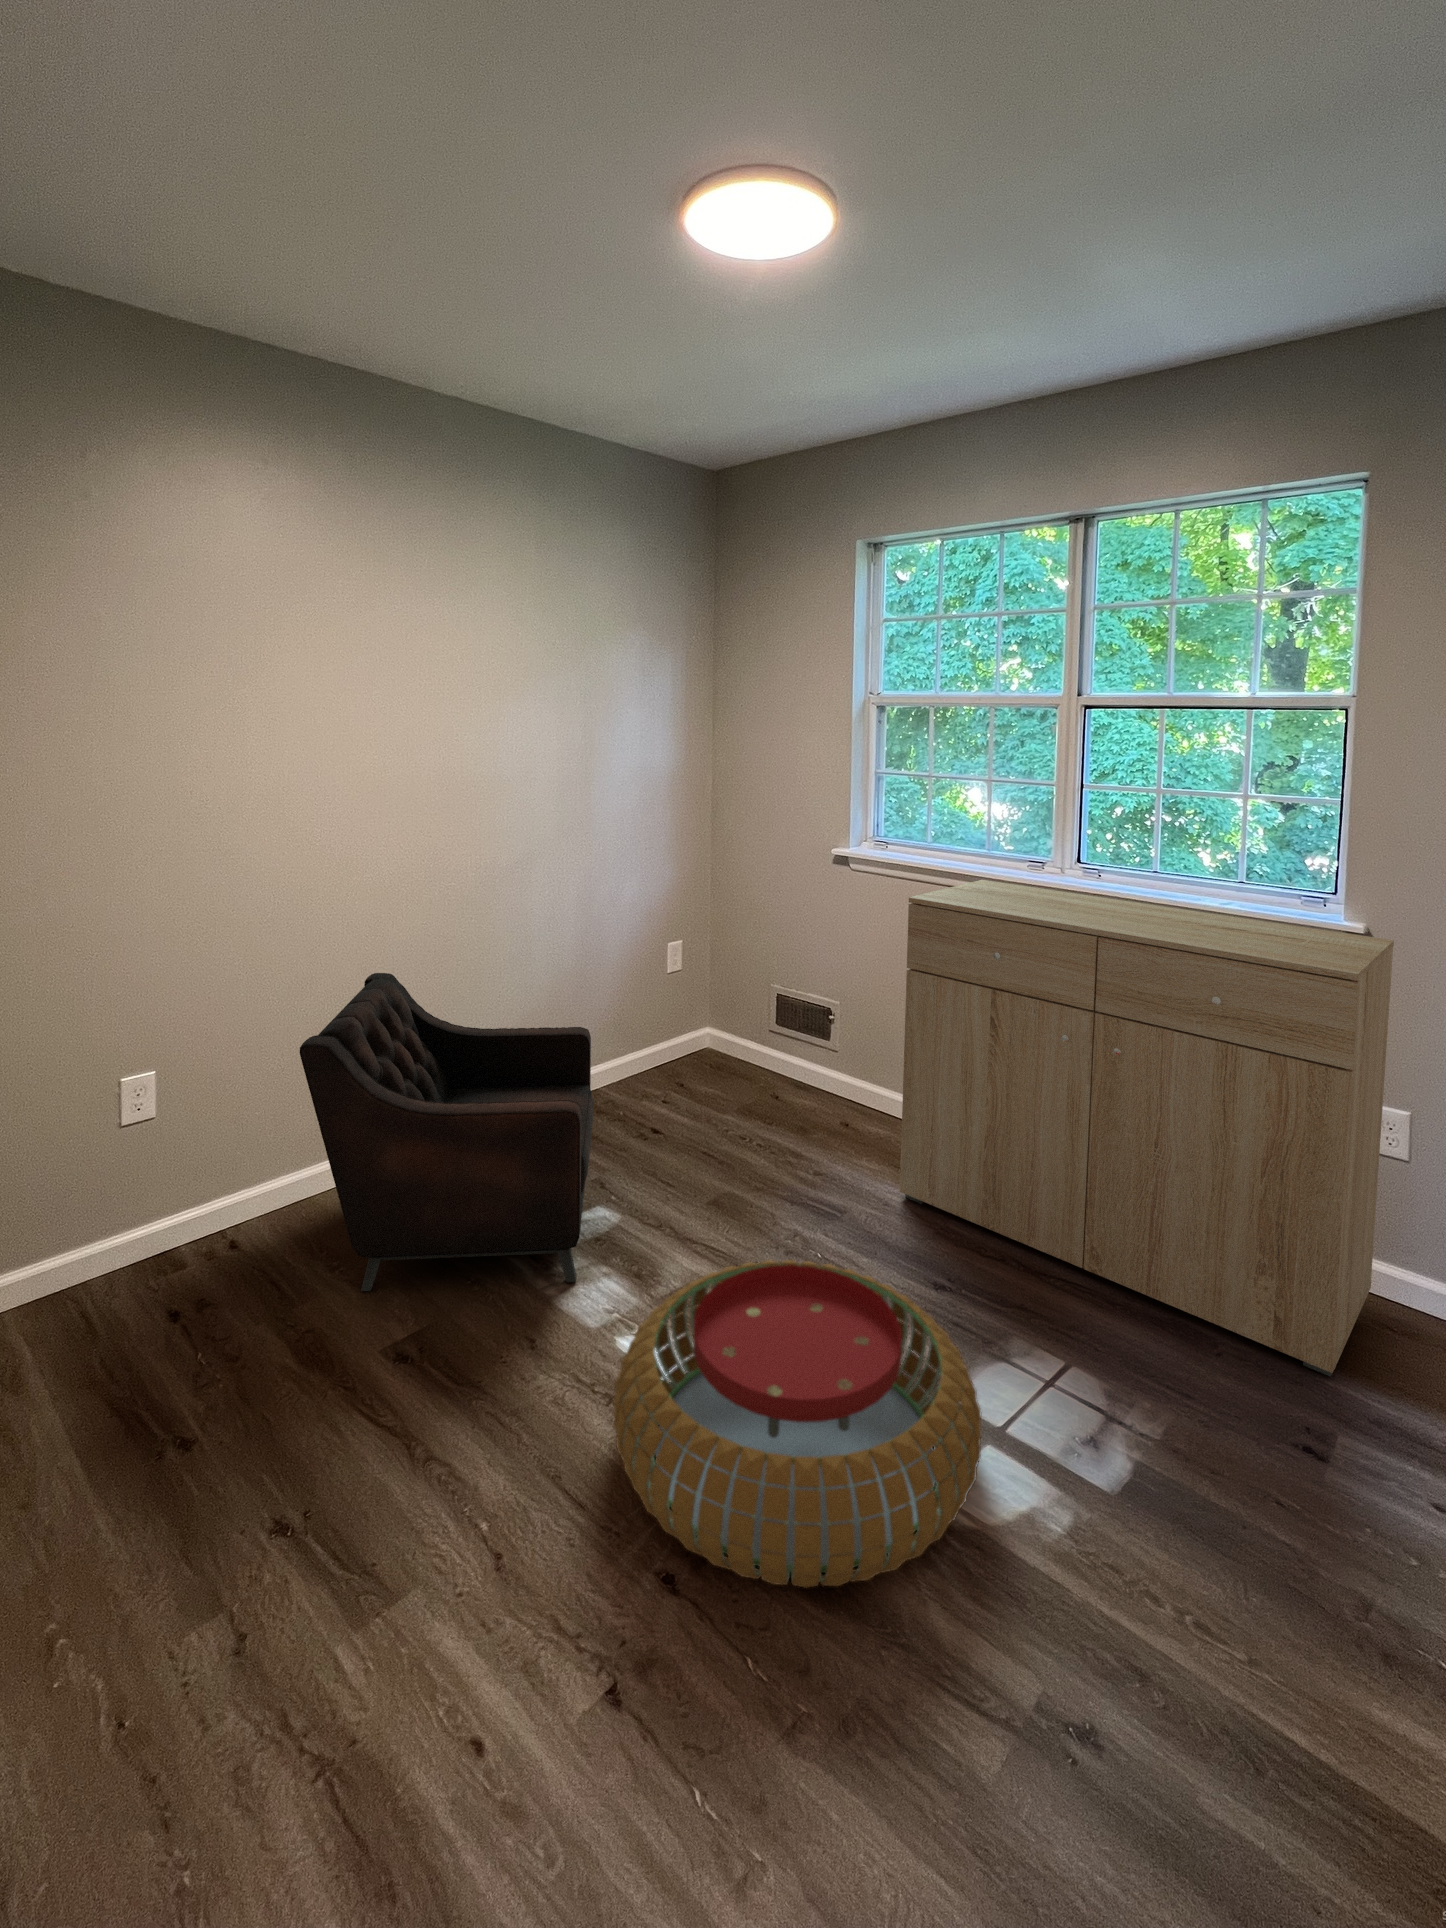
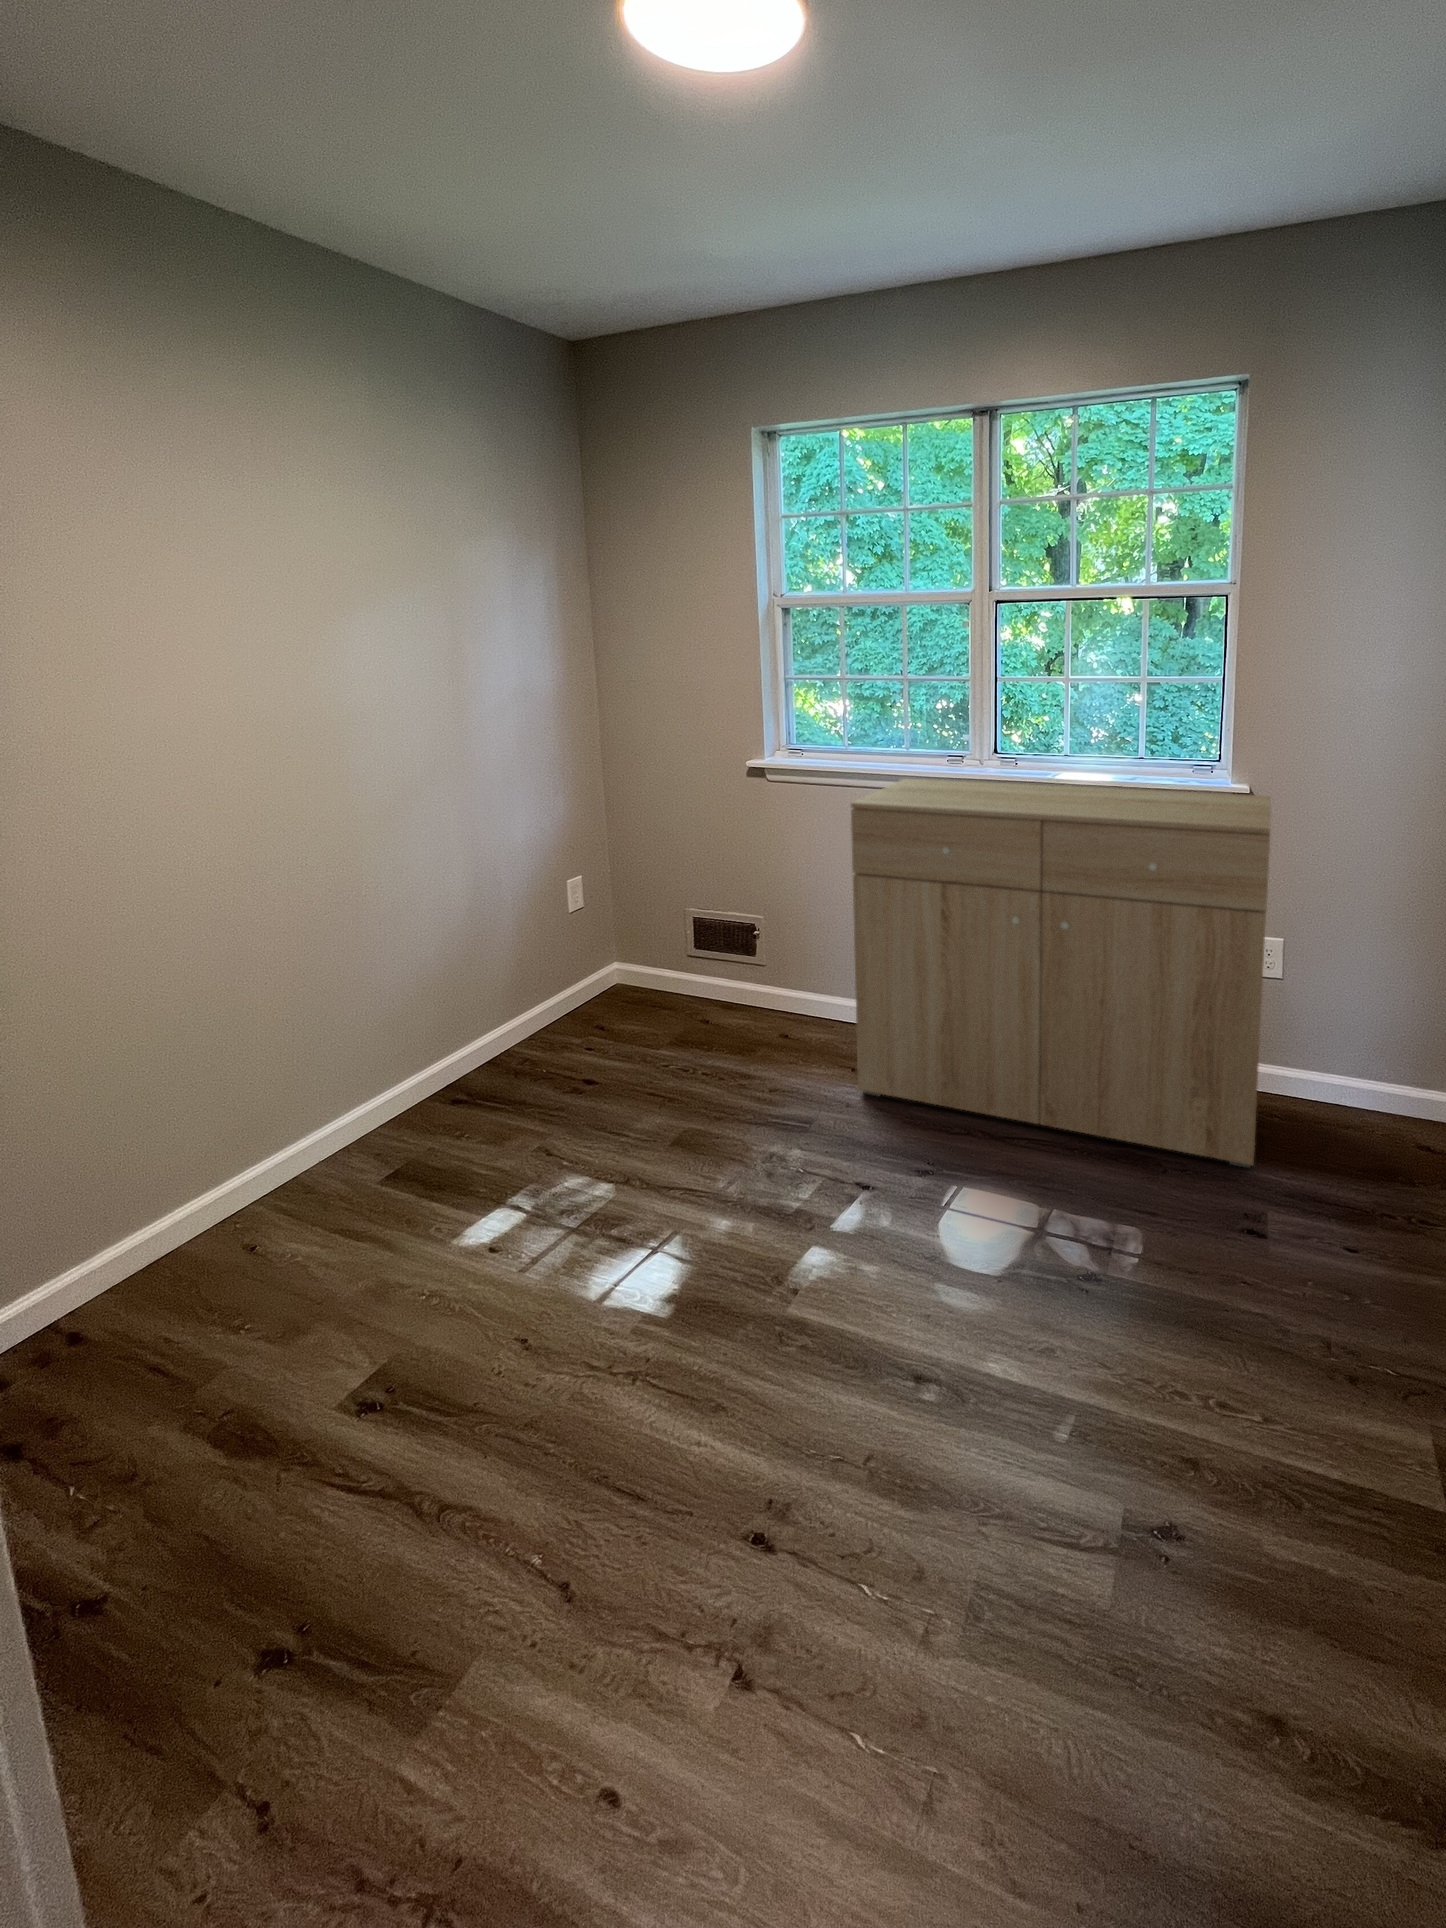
armchair: present [300,973,594,1291] -> none [164,961,554,1339]
pouf: present [614,1260,982,1587] -> none [650,1177,1024,1511]

